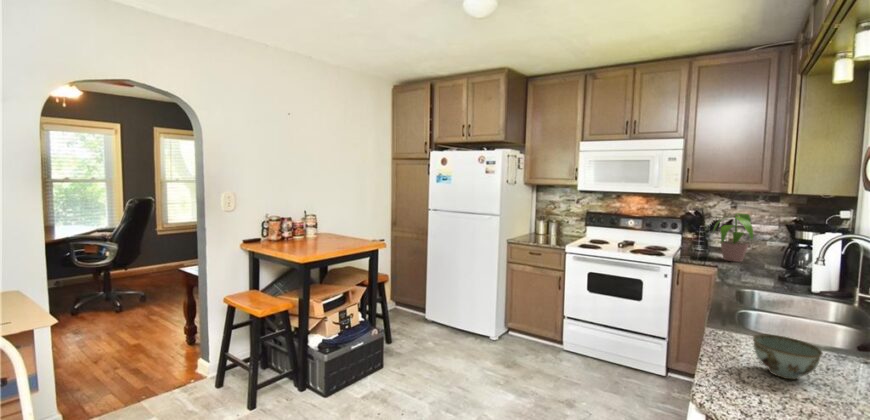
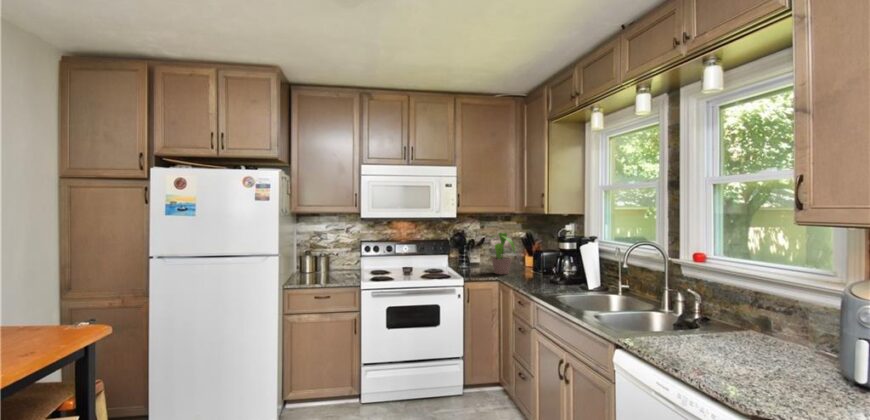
bowl: present [753,334,822,379] -> none [742,345,808,387]

